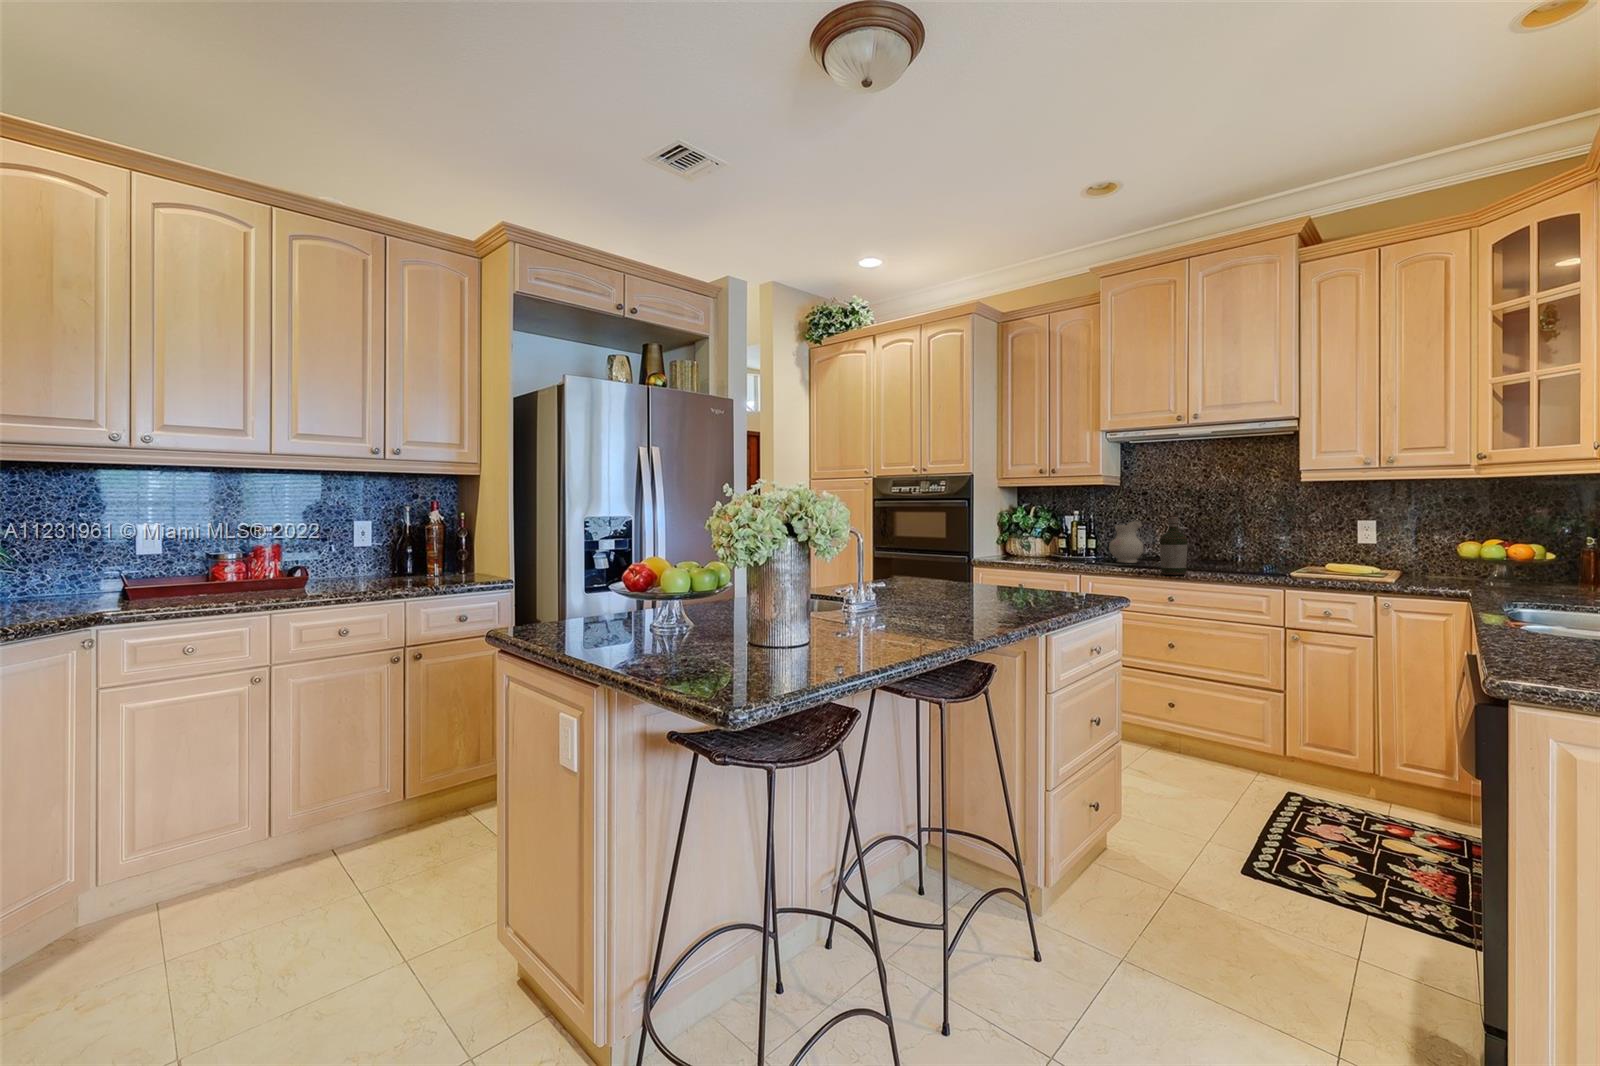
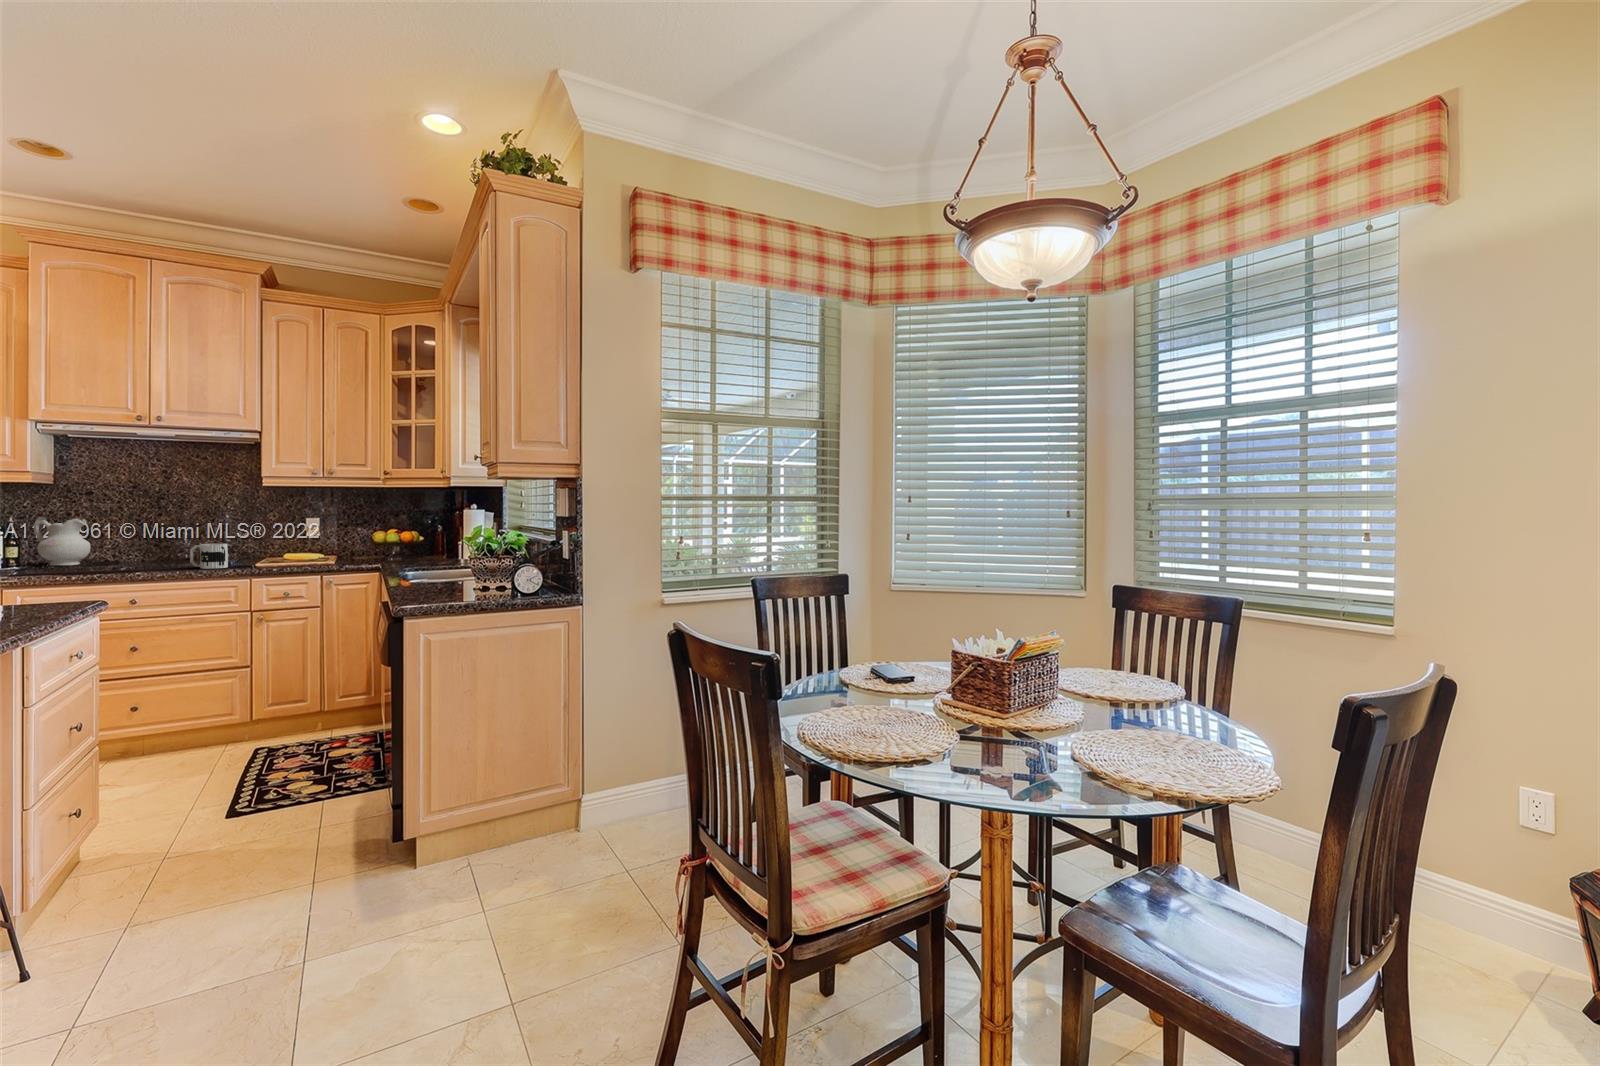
bottle: present [1160,516,1187,575] -> none [117,514,152,573]
mug: none [1223,548,1261,576] -> present [190,544,228,569]

